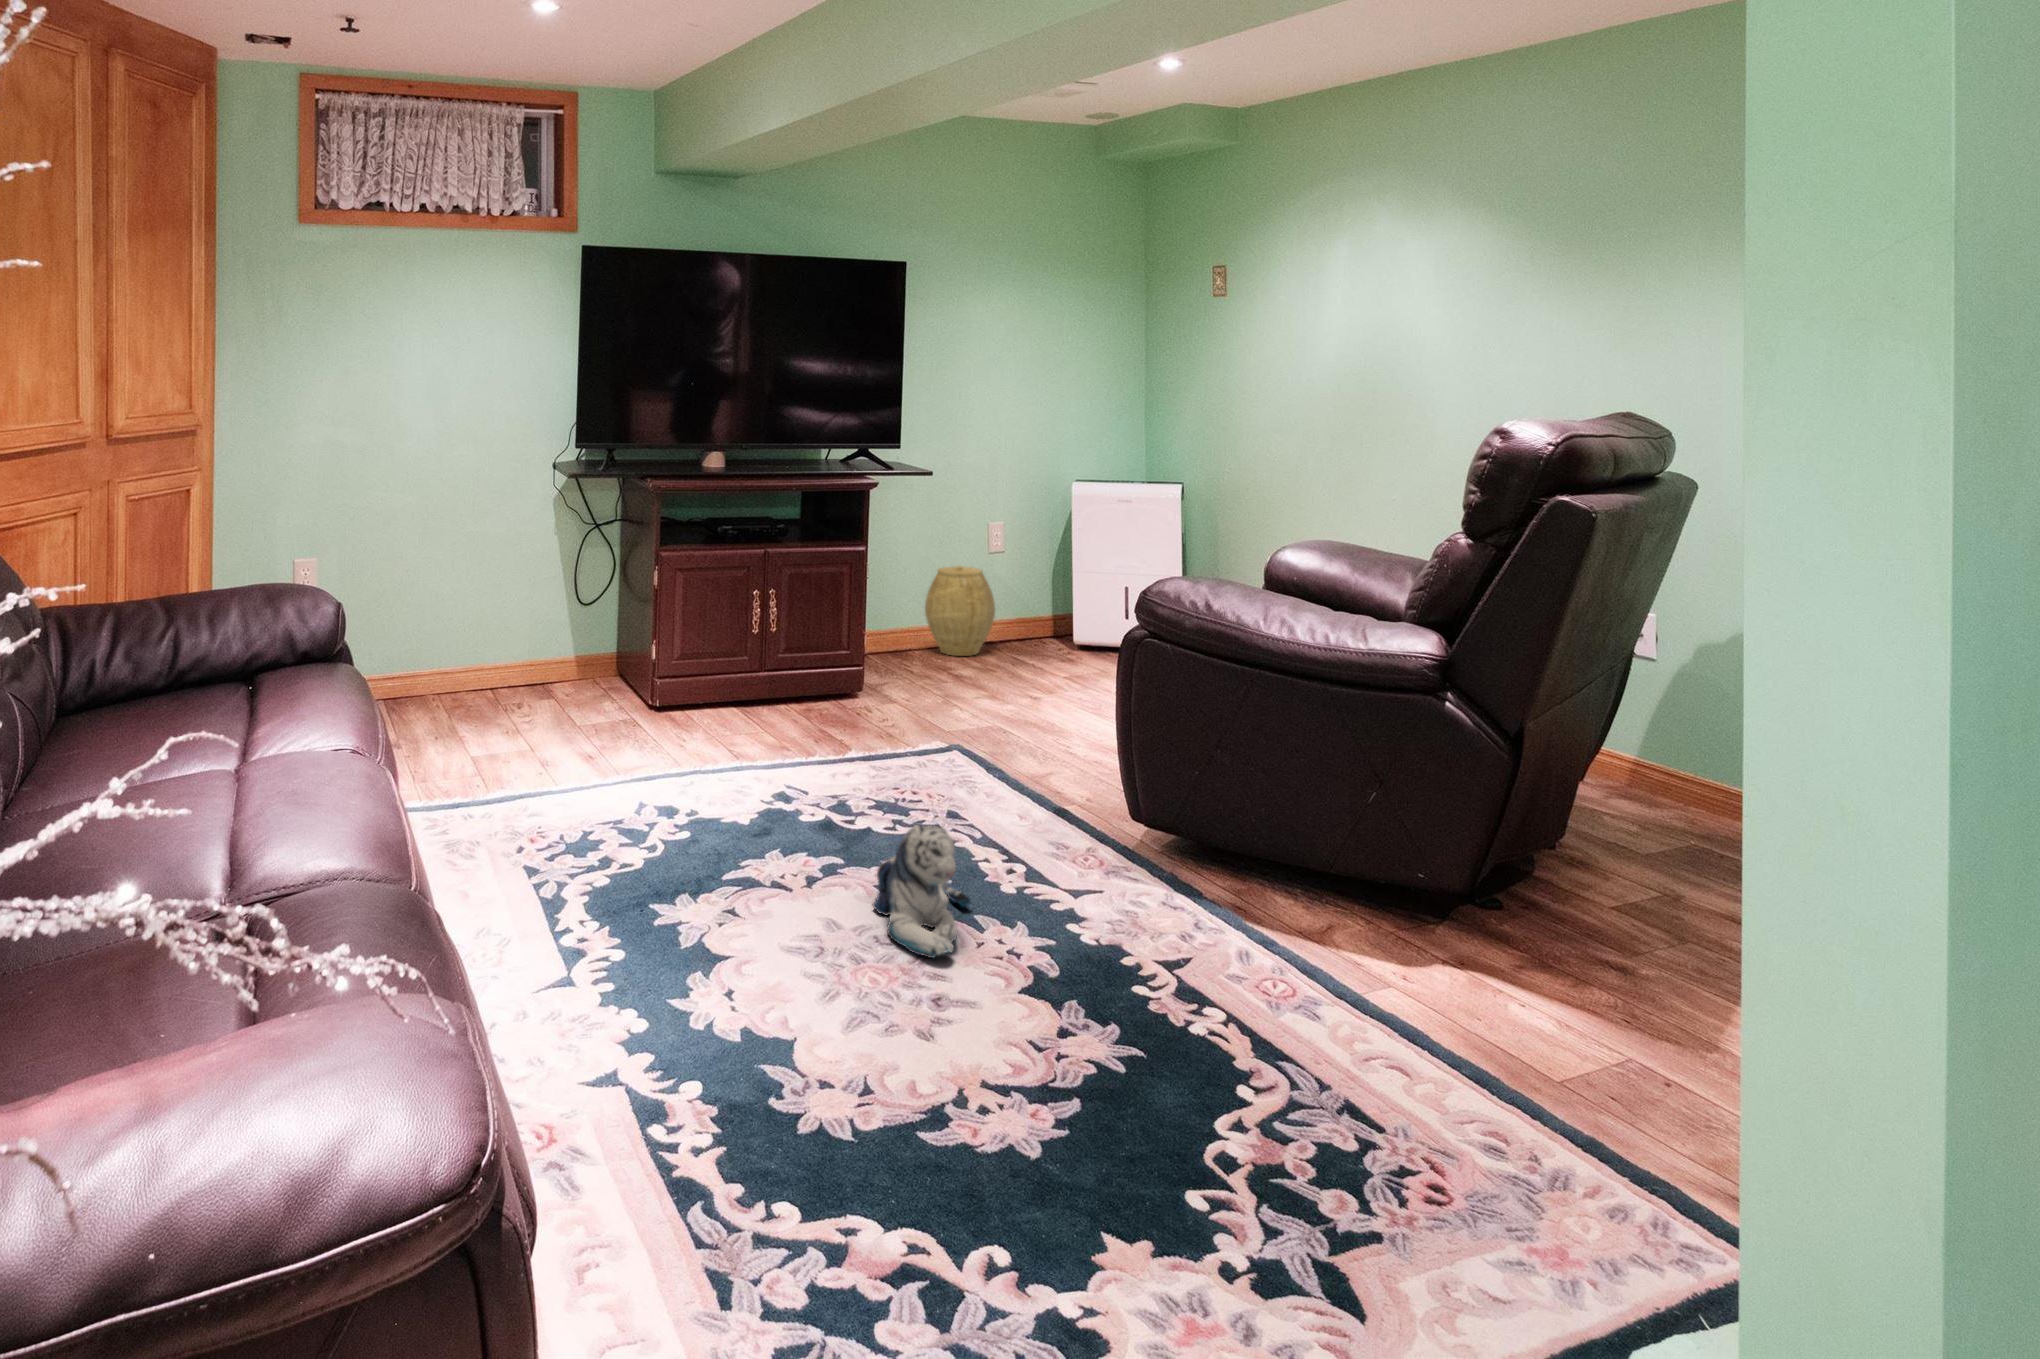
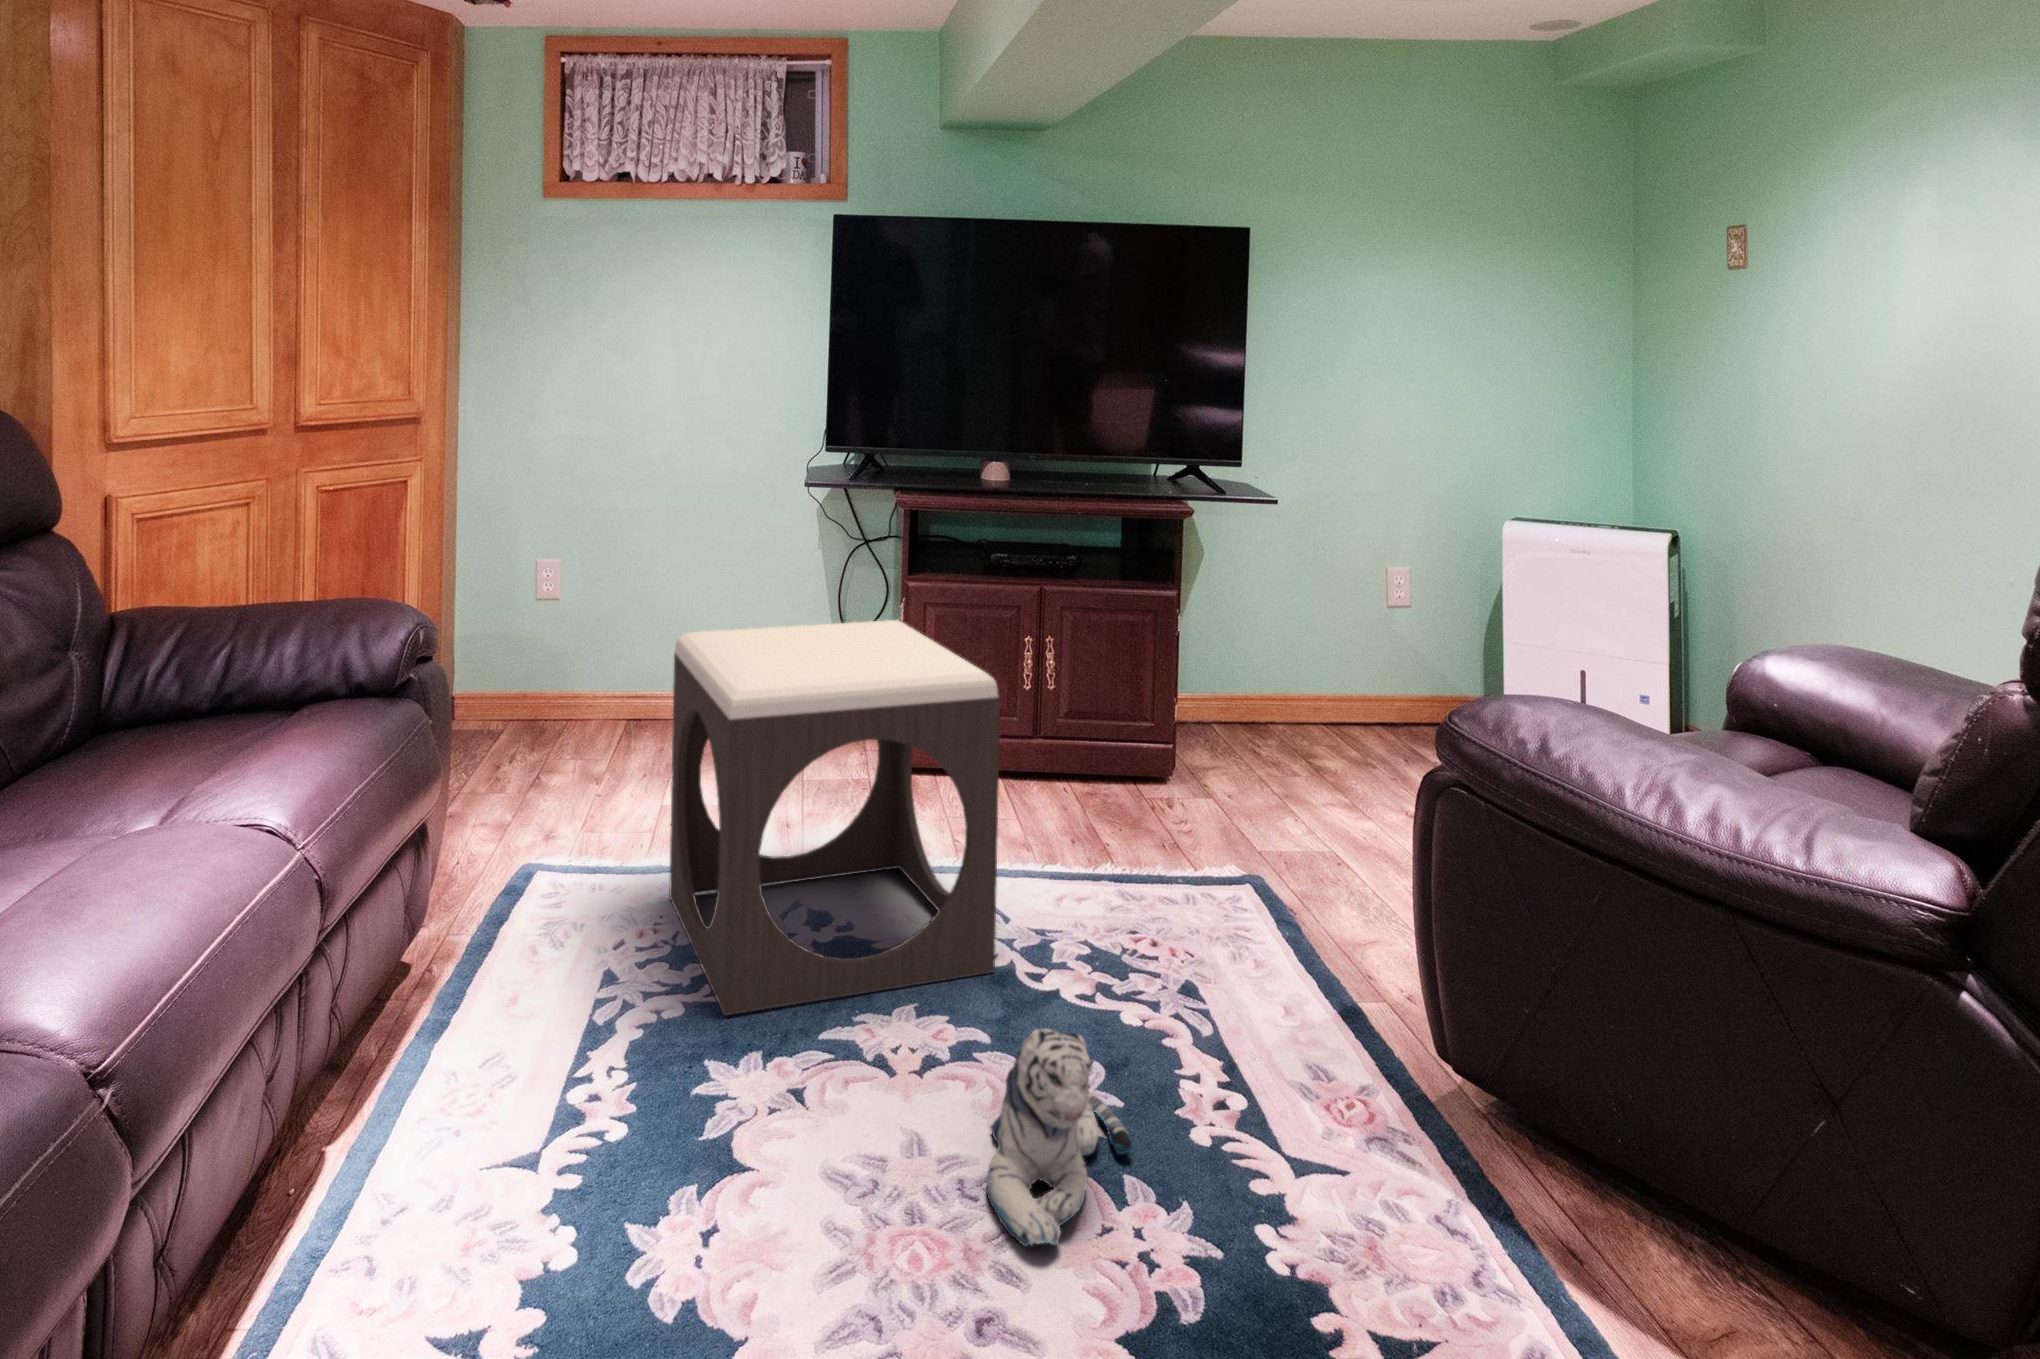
woven basket: present [925,566,995,656] -> none [1277,619,1369,736]
footstool: none [534,574,818,874] -> present [669,620,1000,1015]

